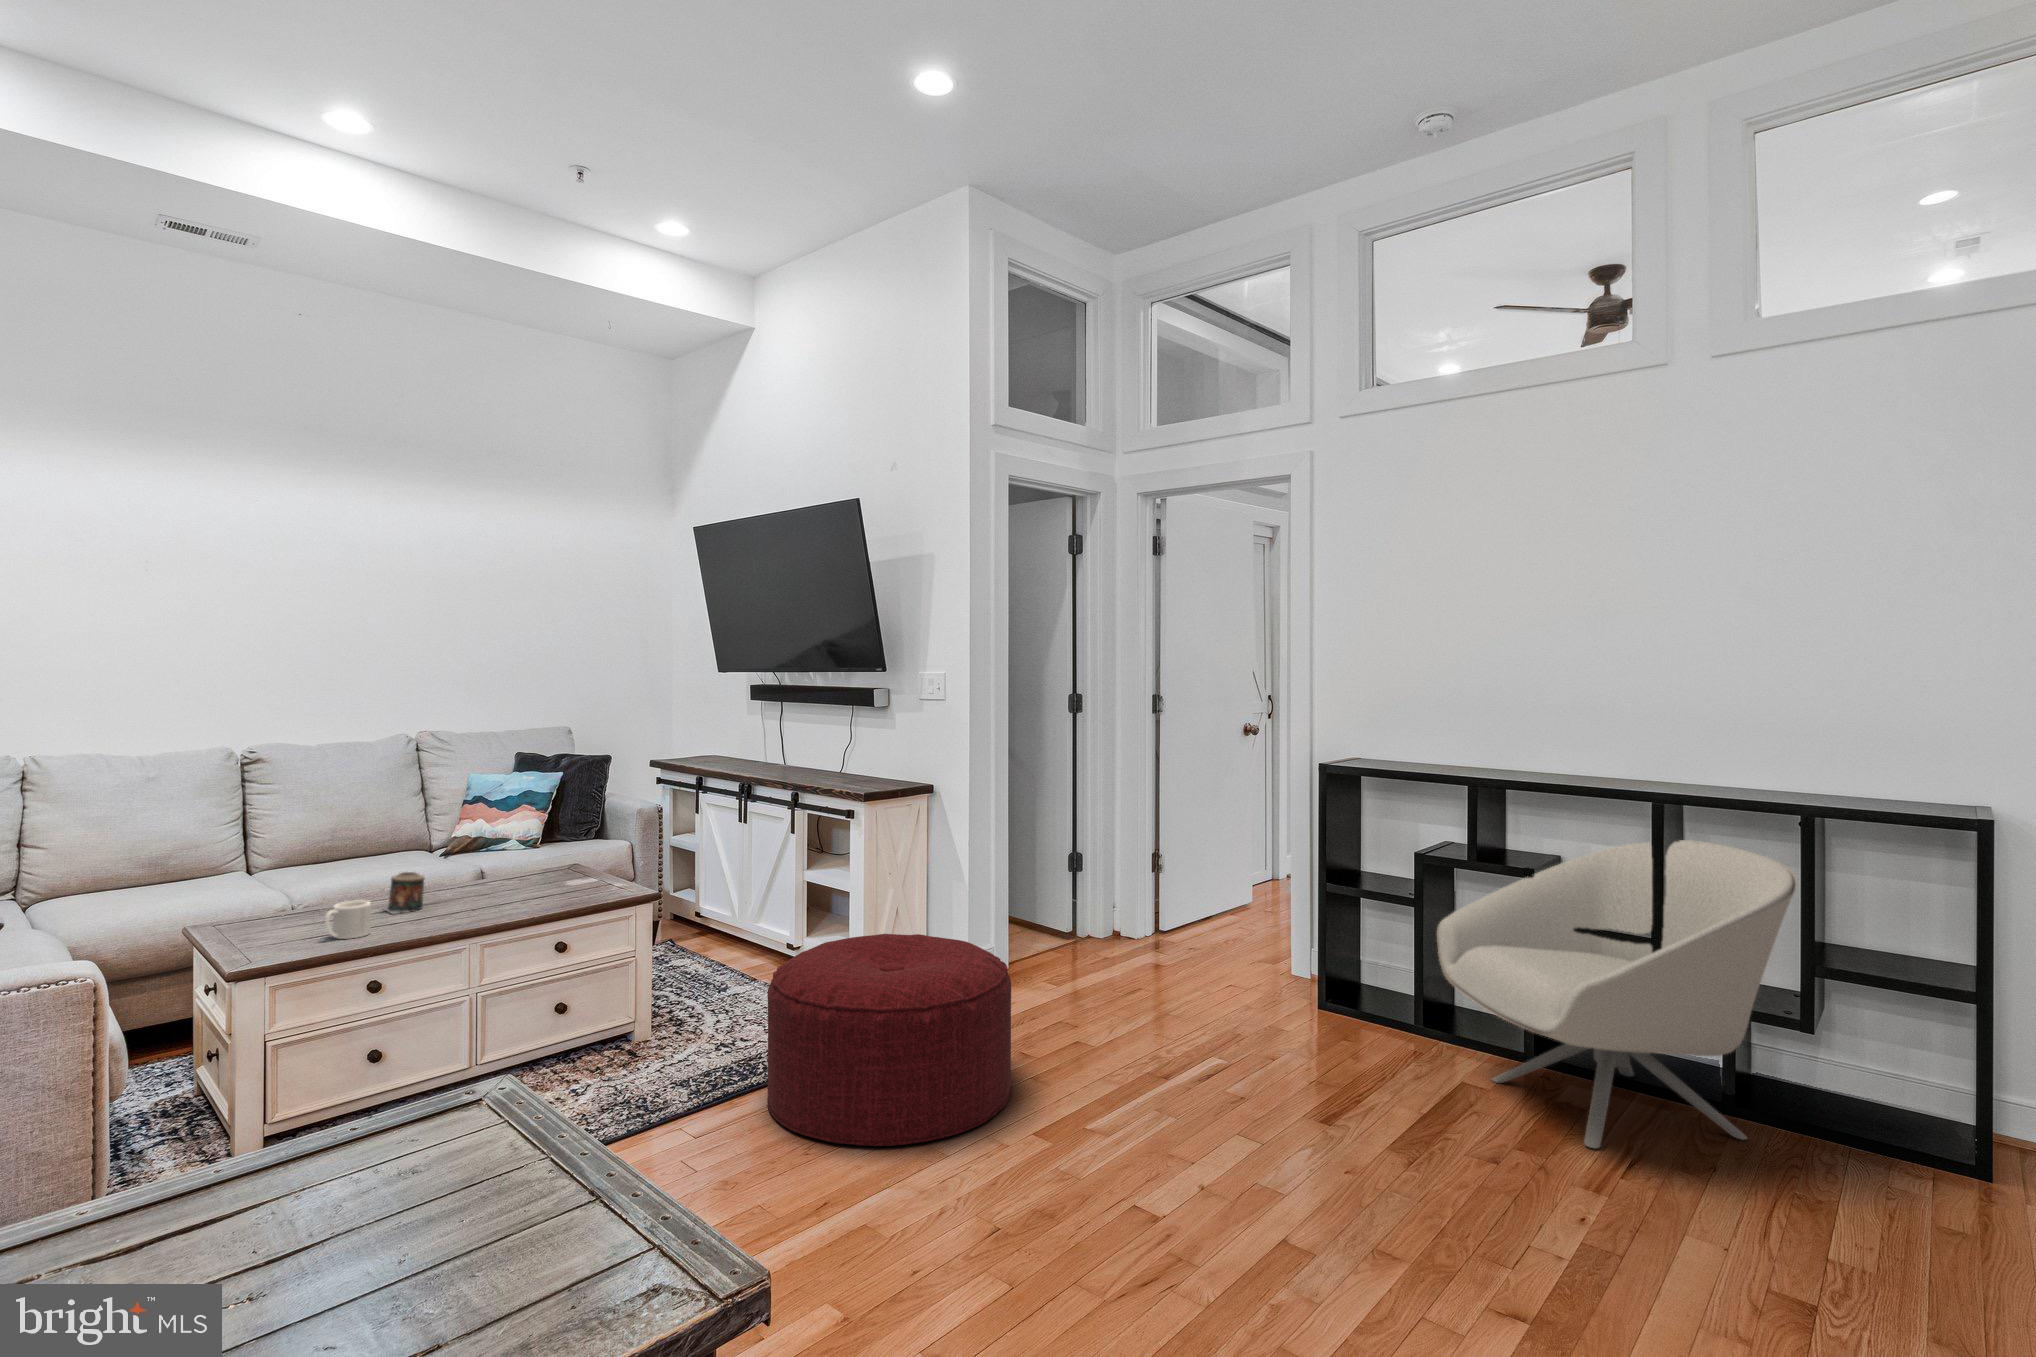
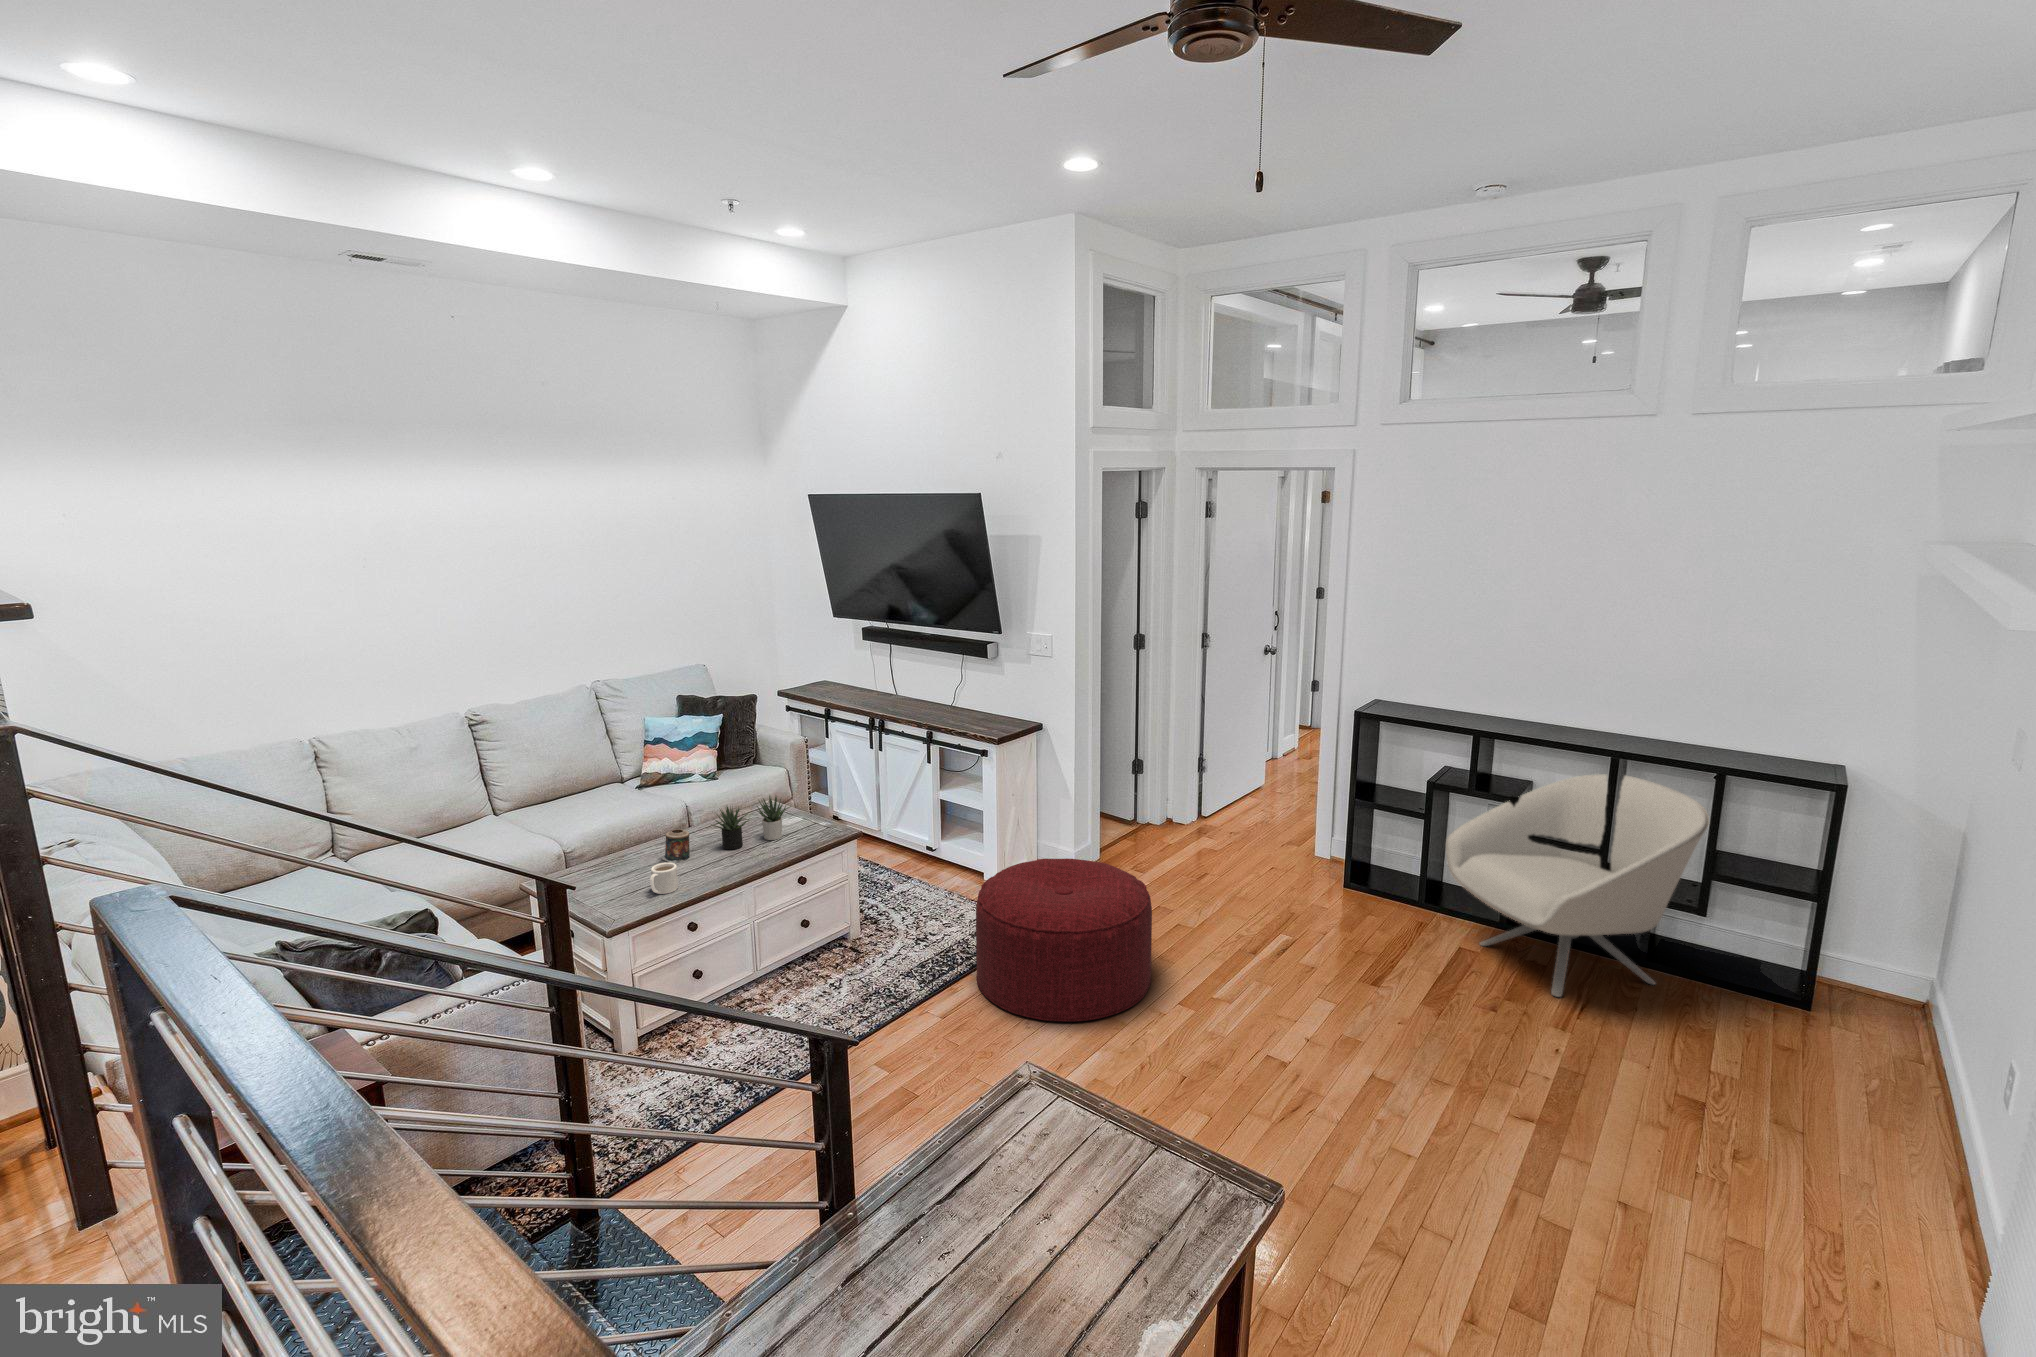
succulent plant: none [454,837,573,904] -> present [711,796,790,849]

